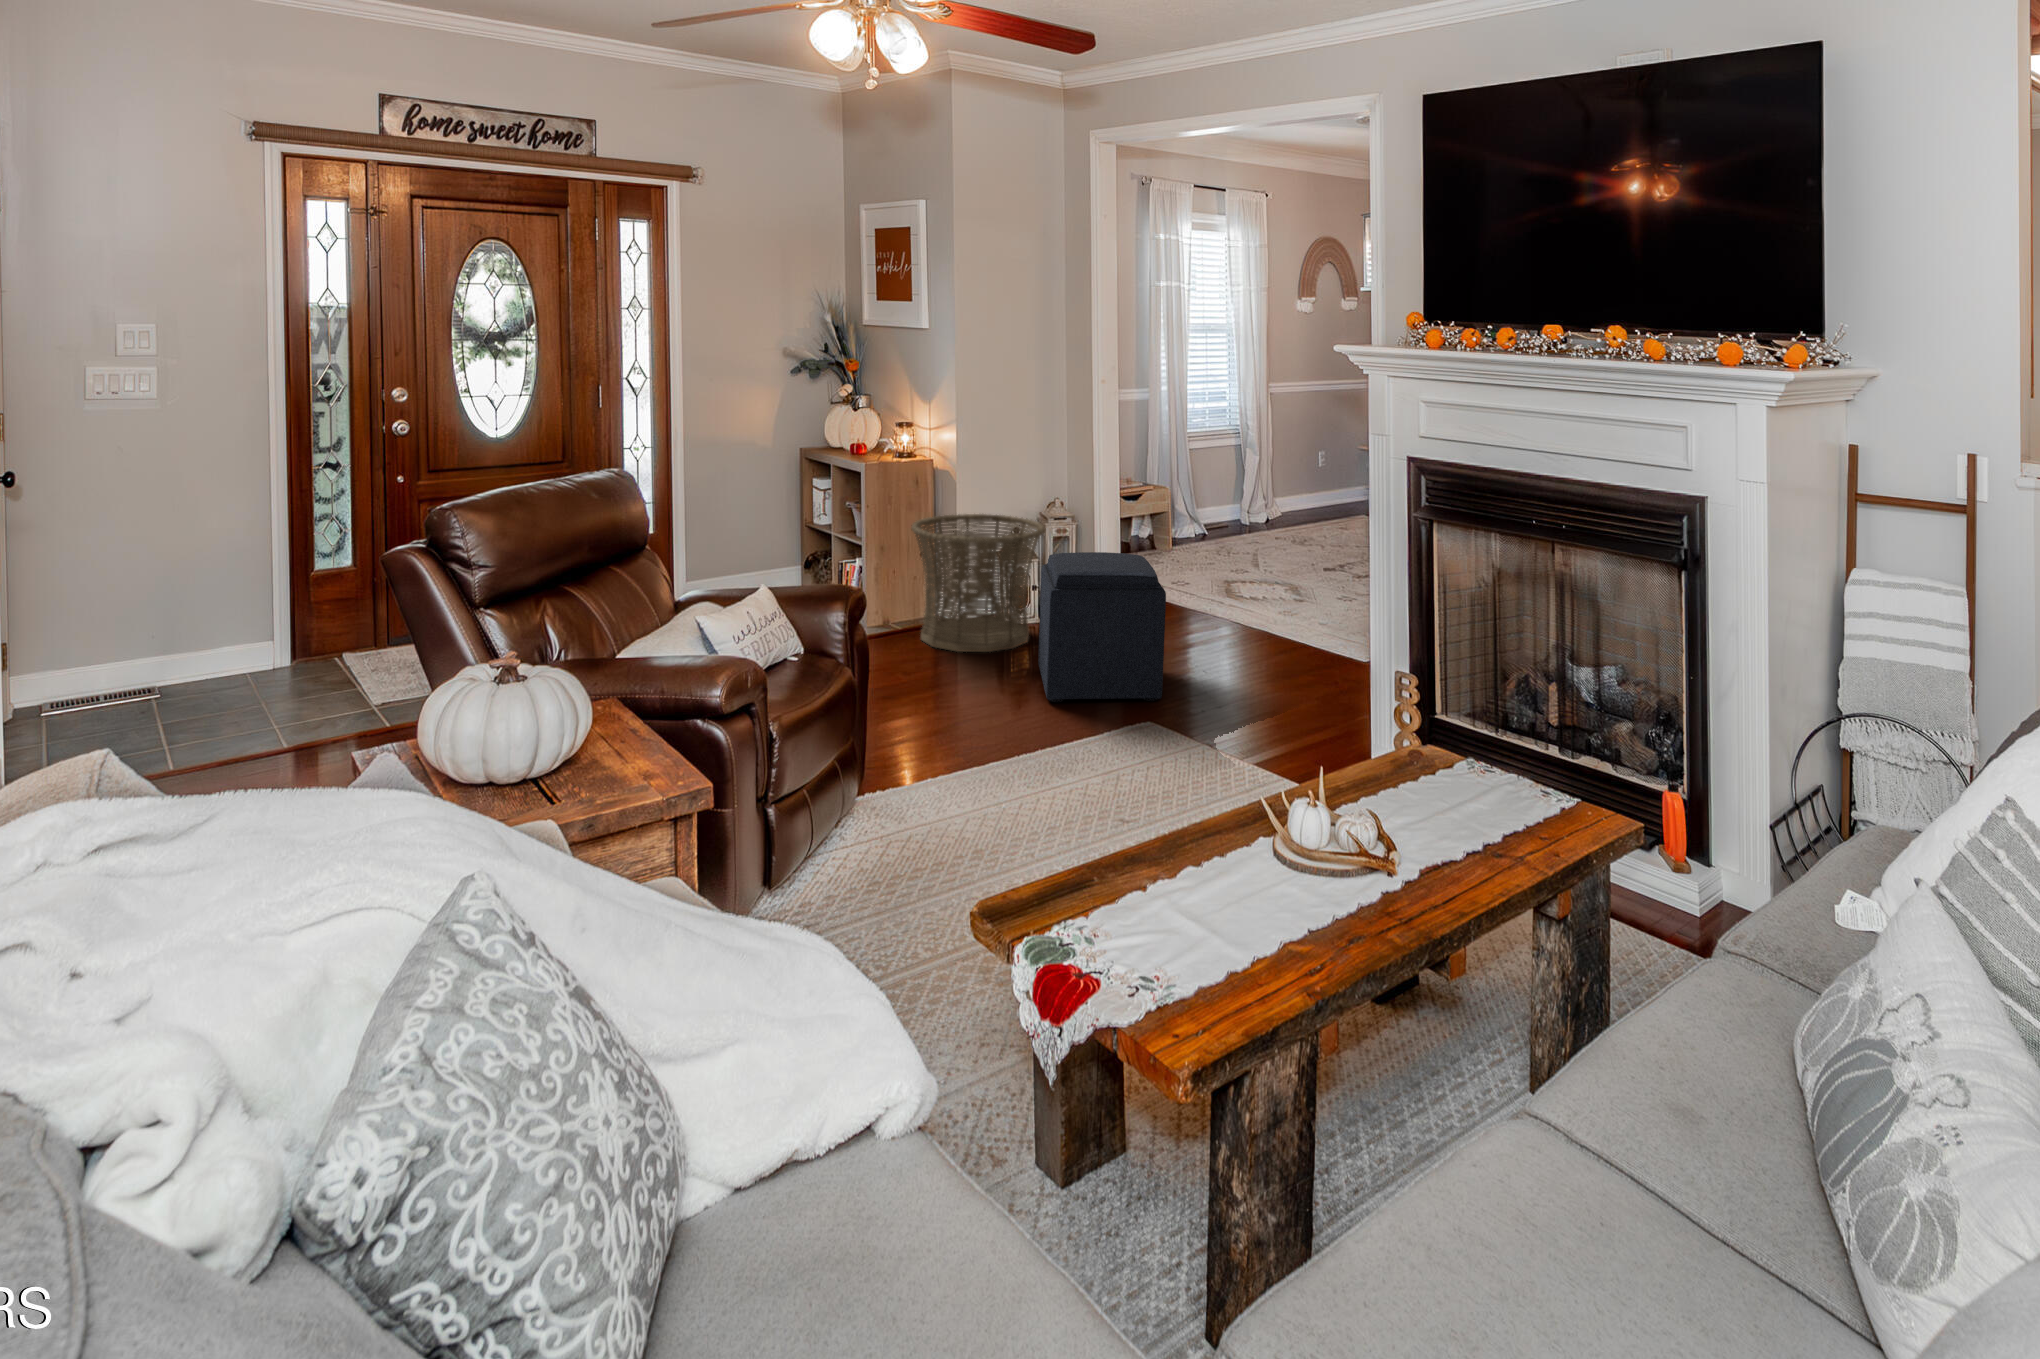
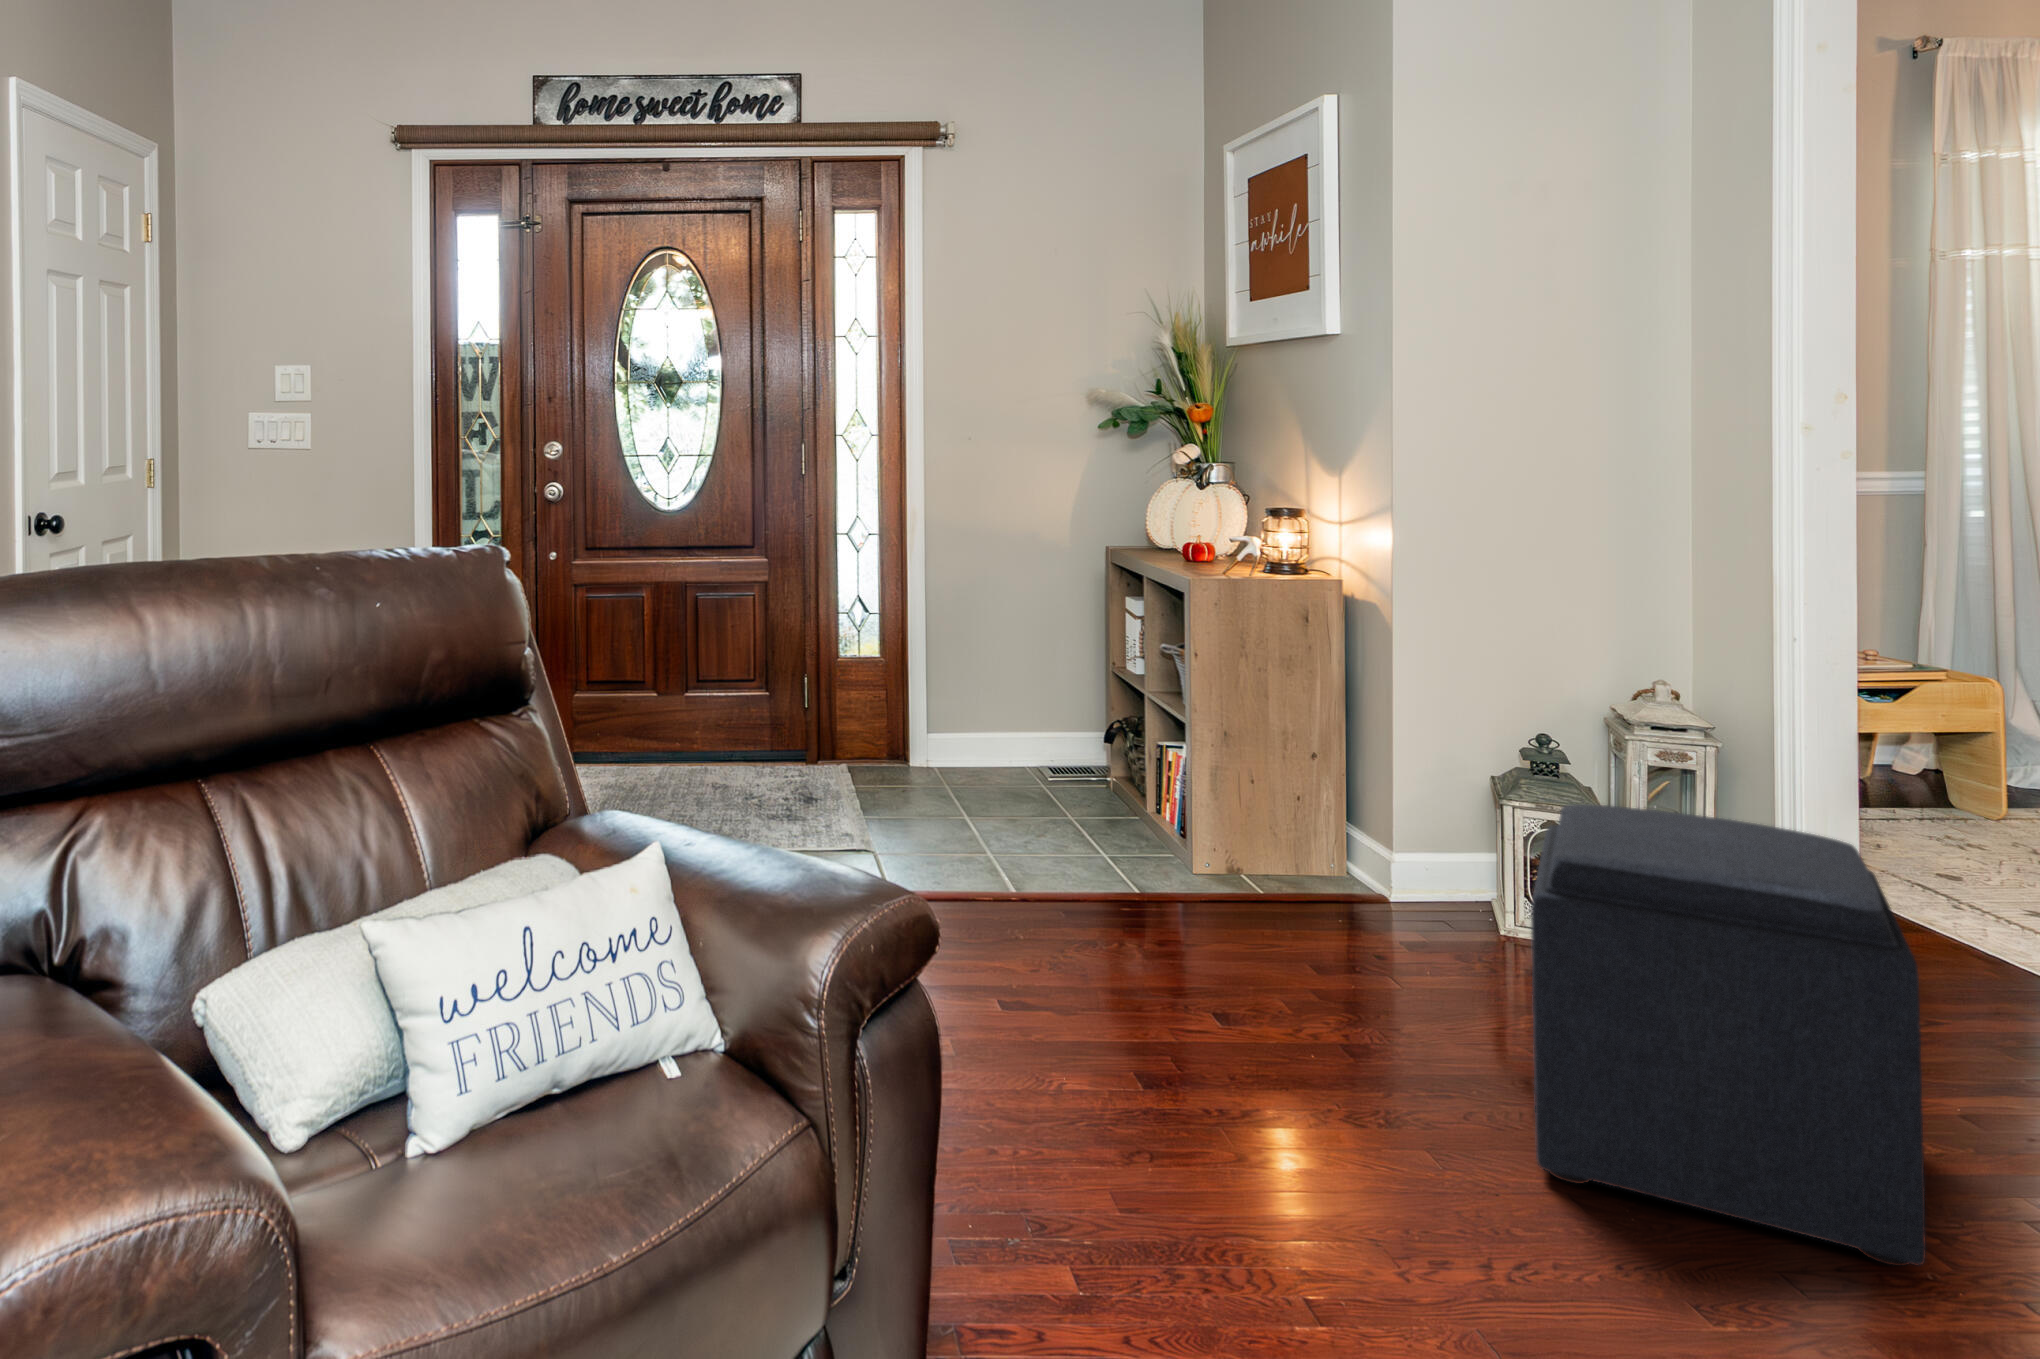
basket: present [911,514,1045,652] -> none [1265,689,1586,1000]

